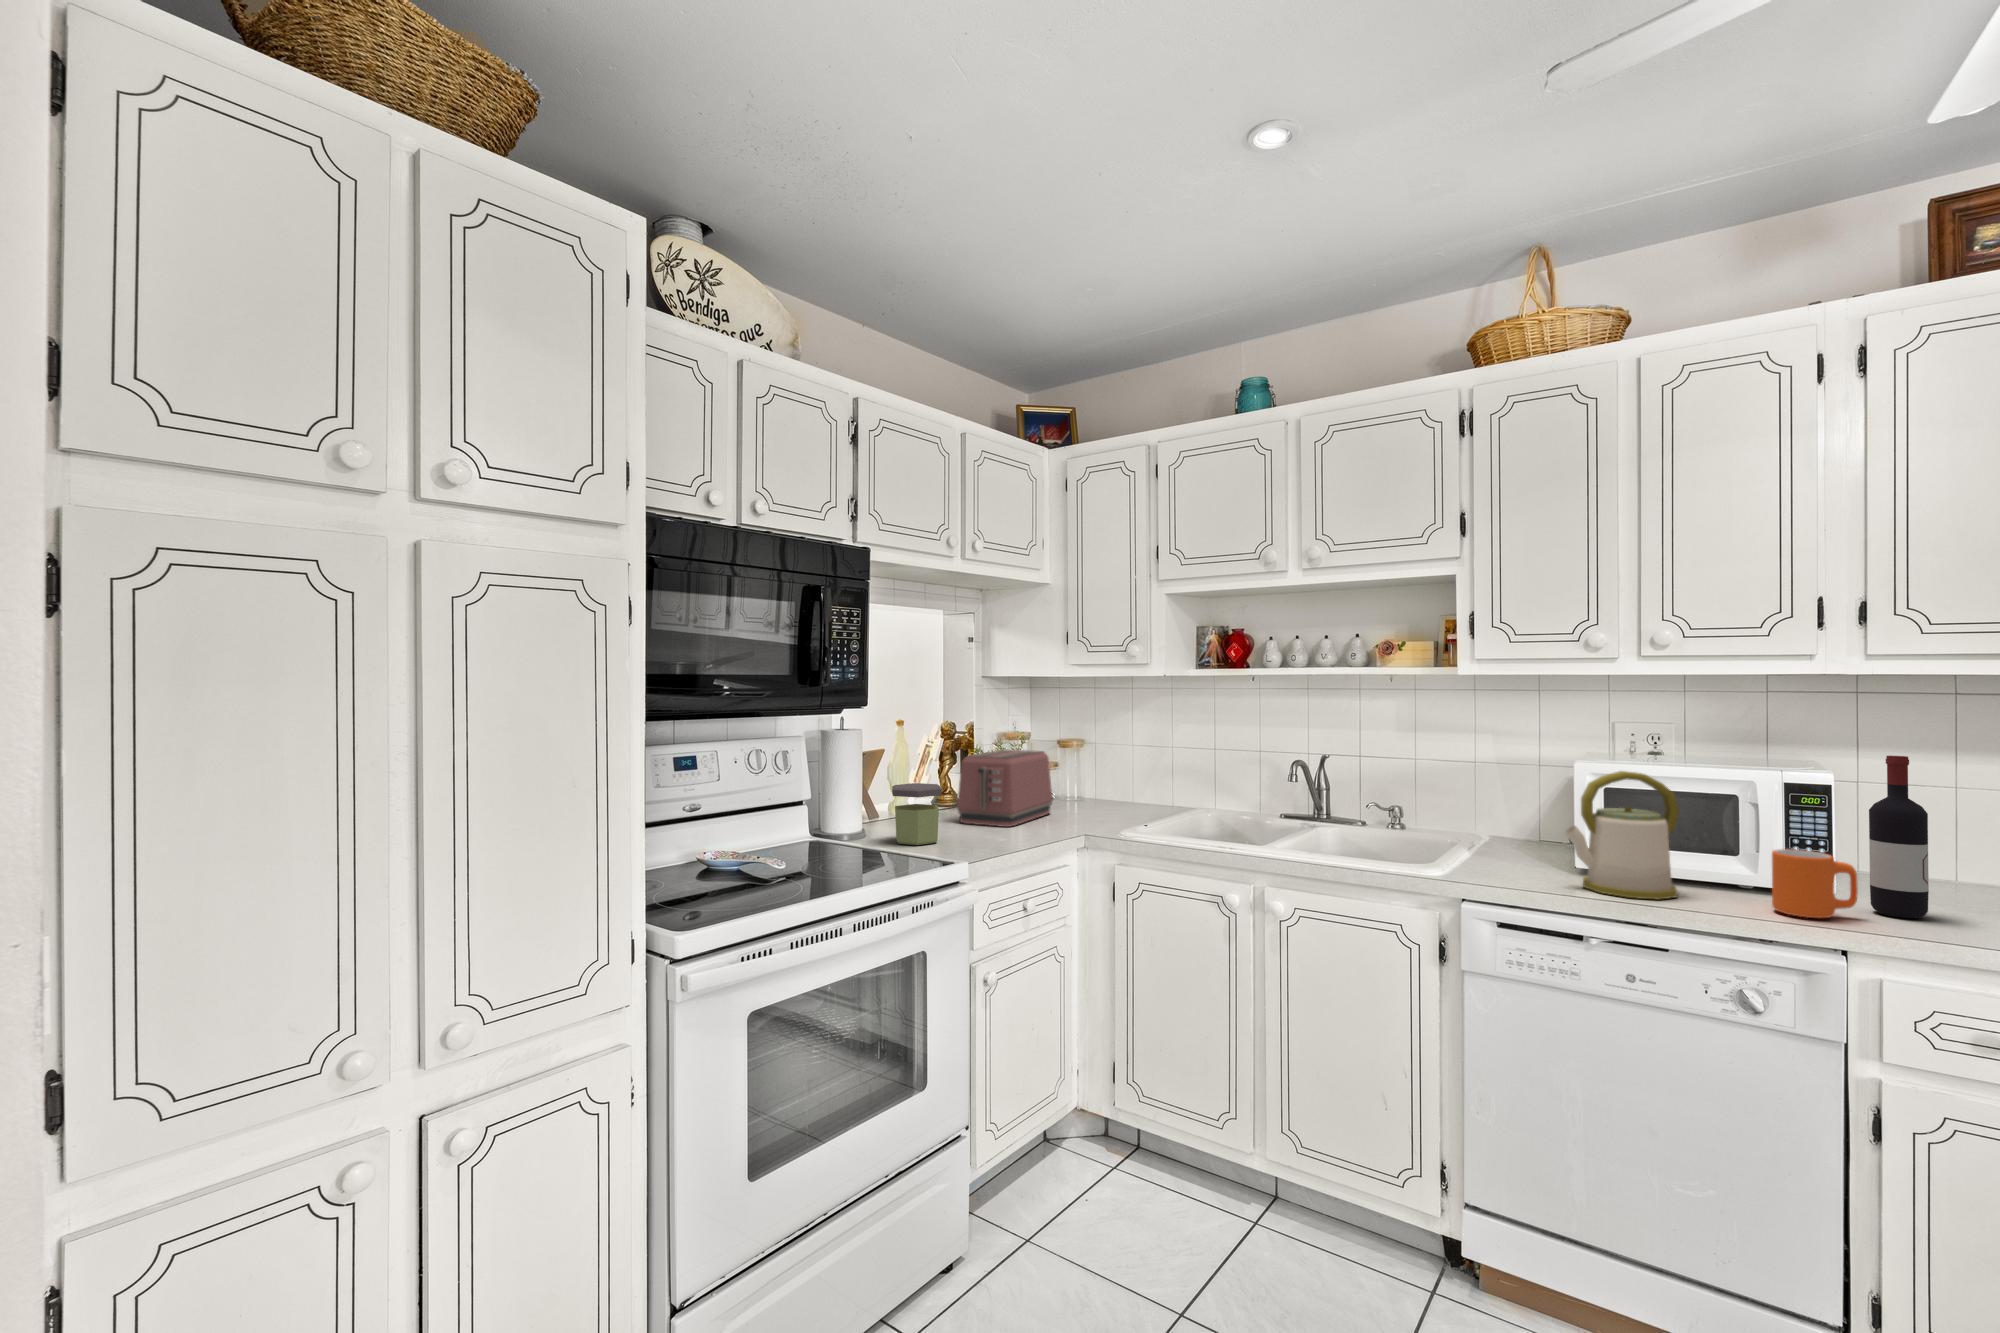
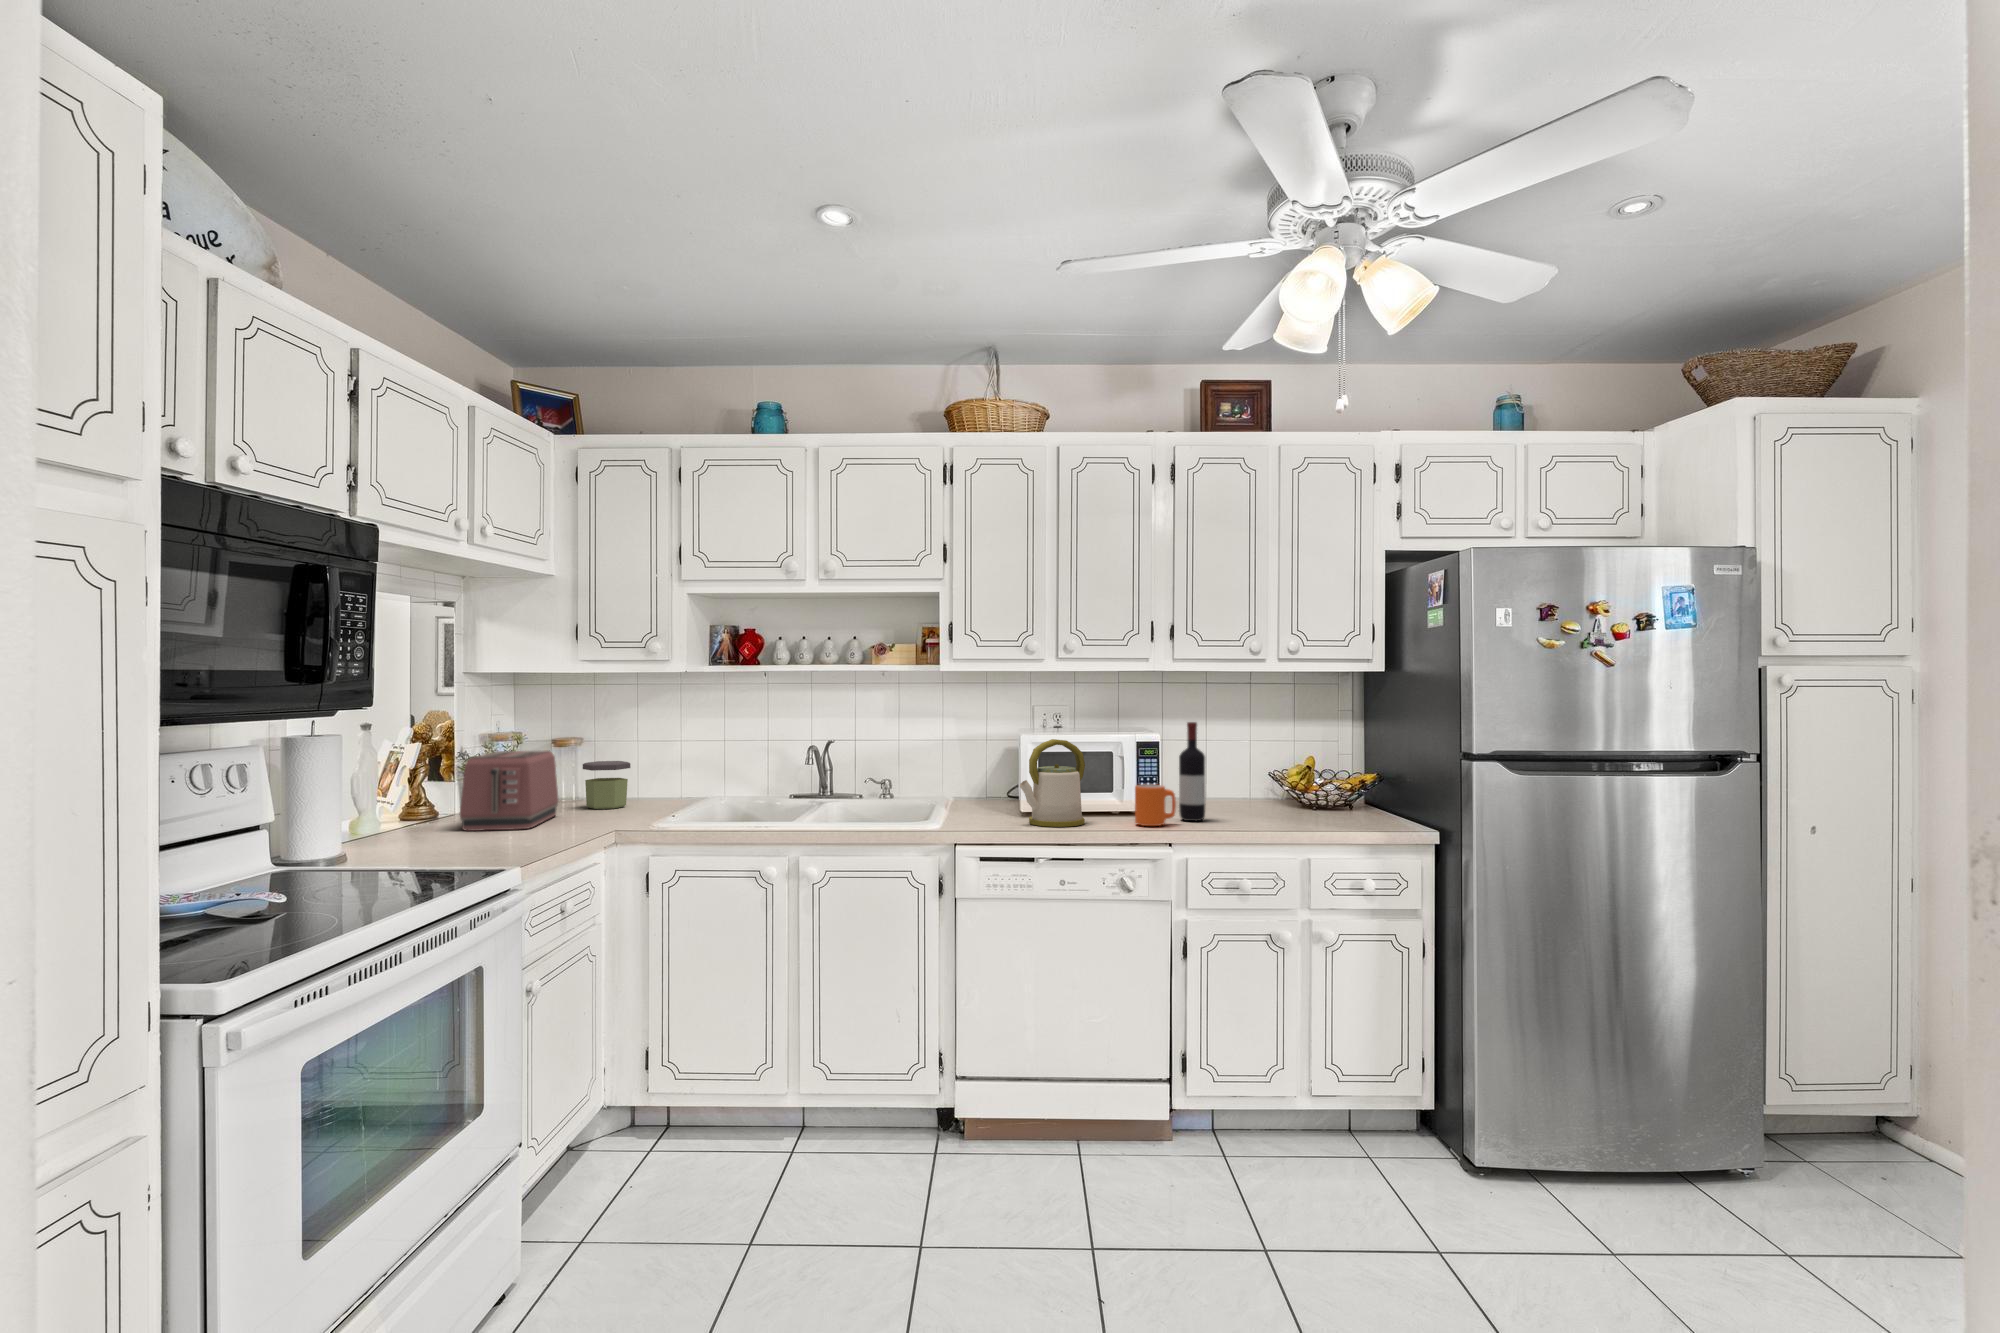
jar: present [892,783,942,845] -> present [583,761,630,809]

